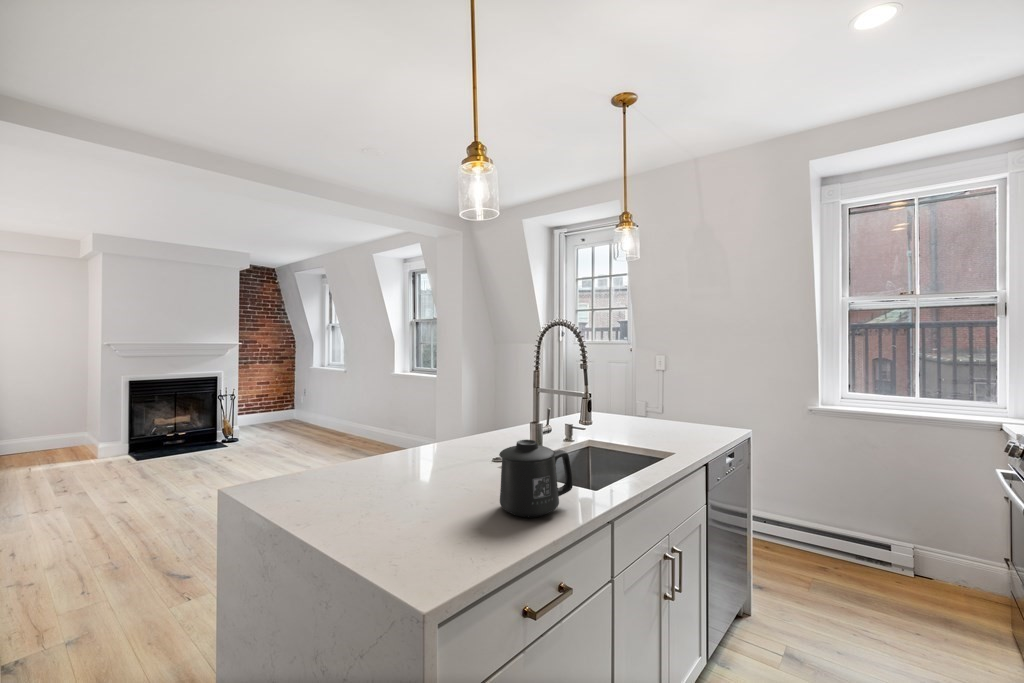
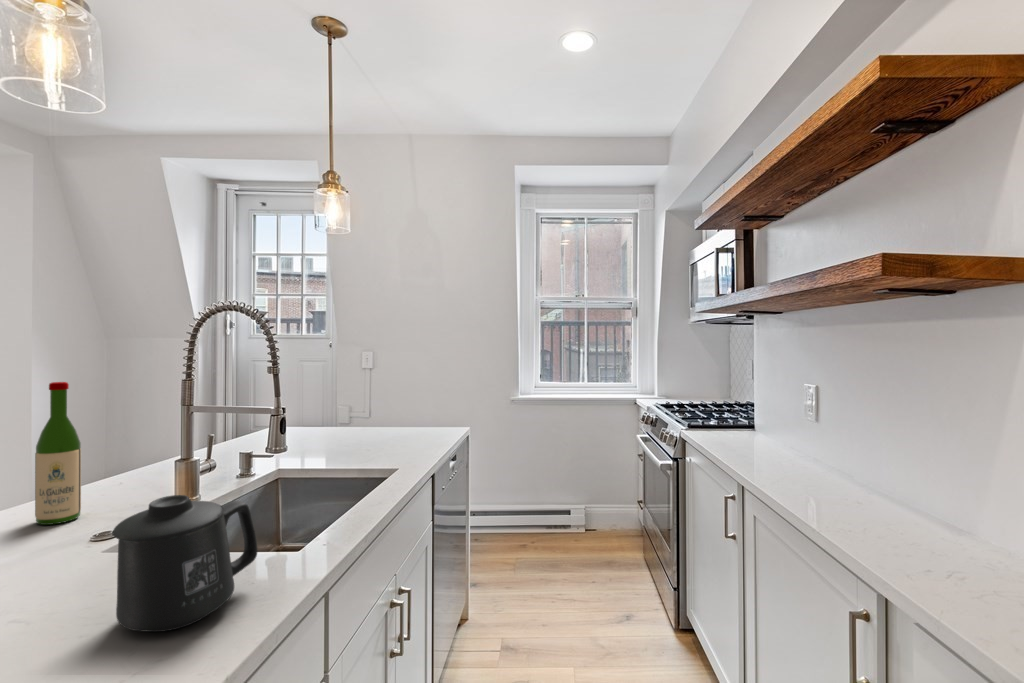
wine bottle: none [458,368,479,451] -> present [35,382,81,525]

